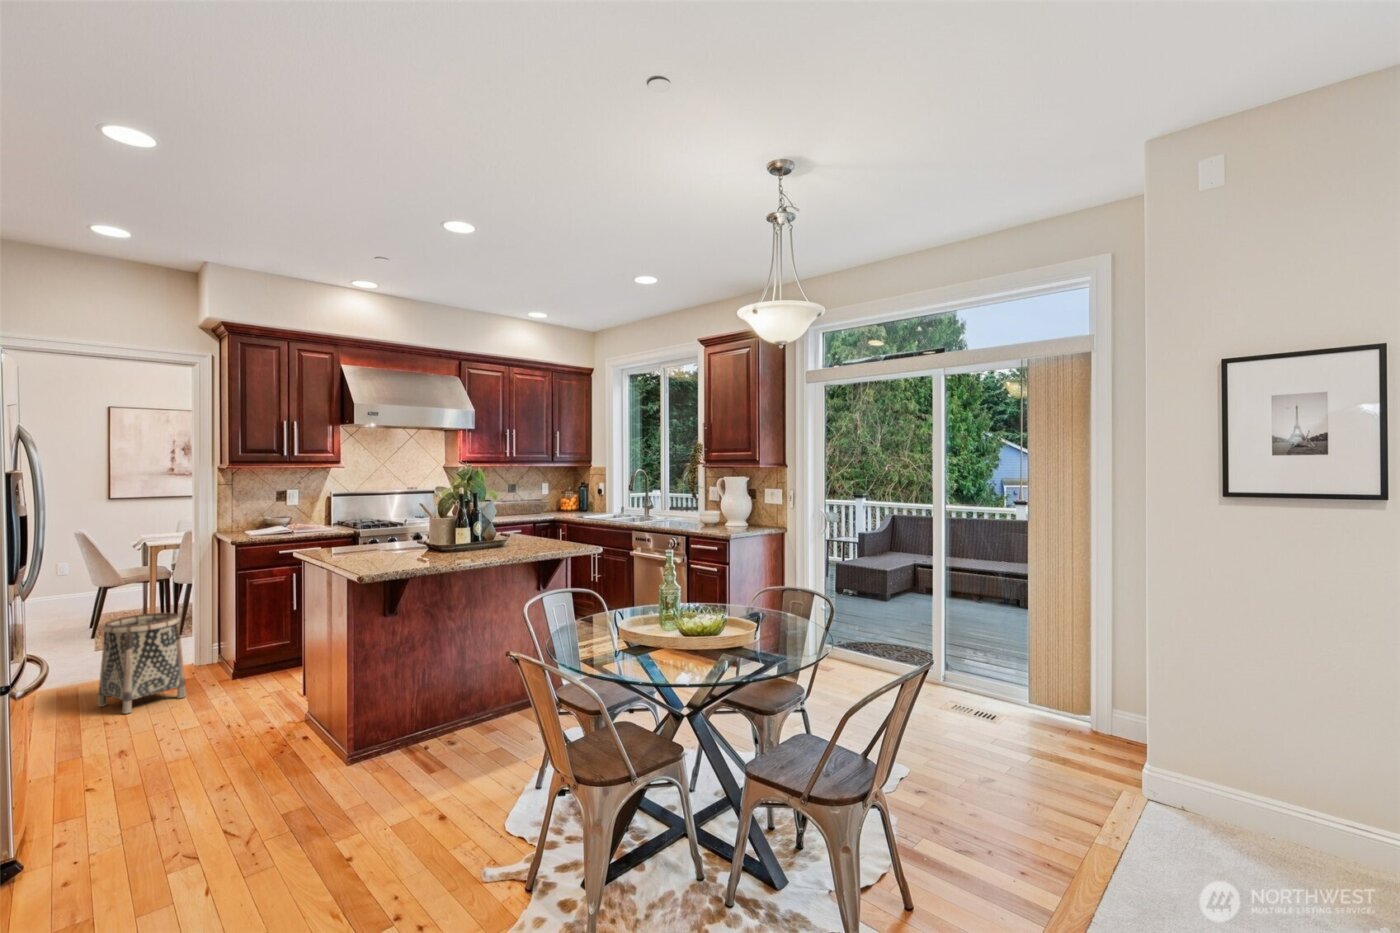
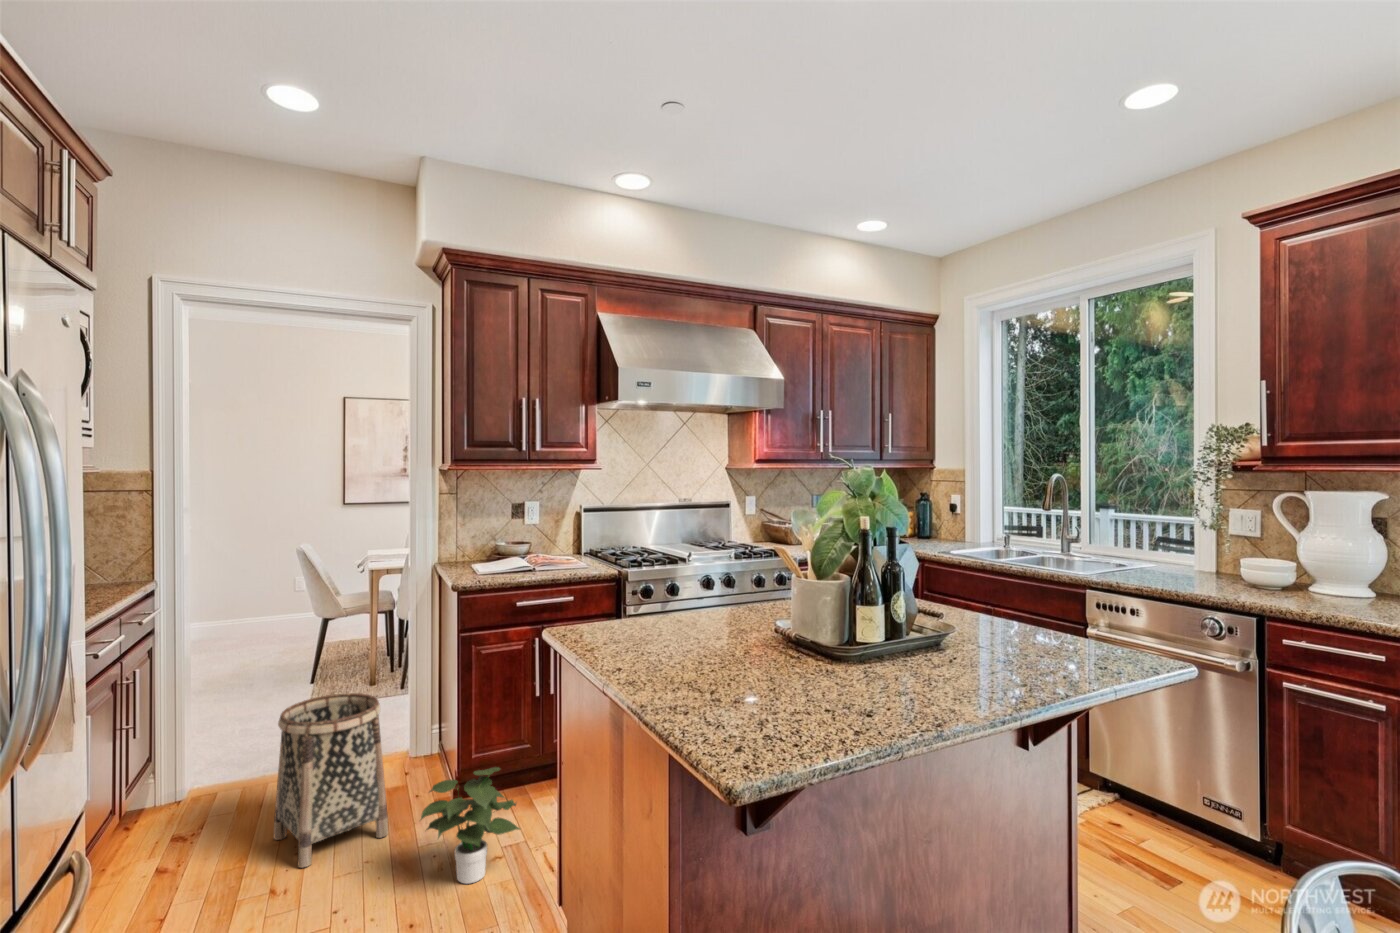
potted plant: none [212,643,282,707] -> present [421,767,520,884]

